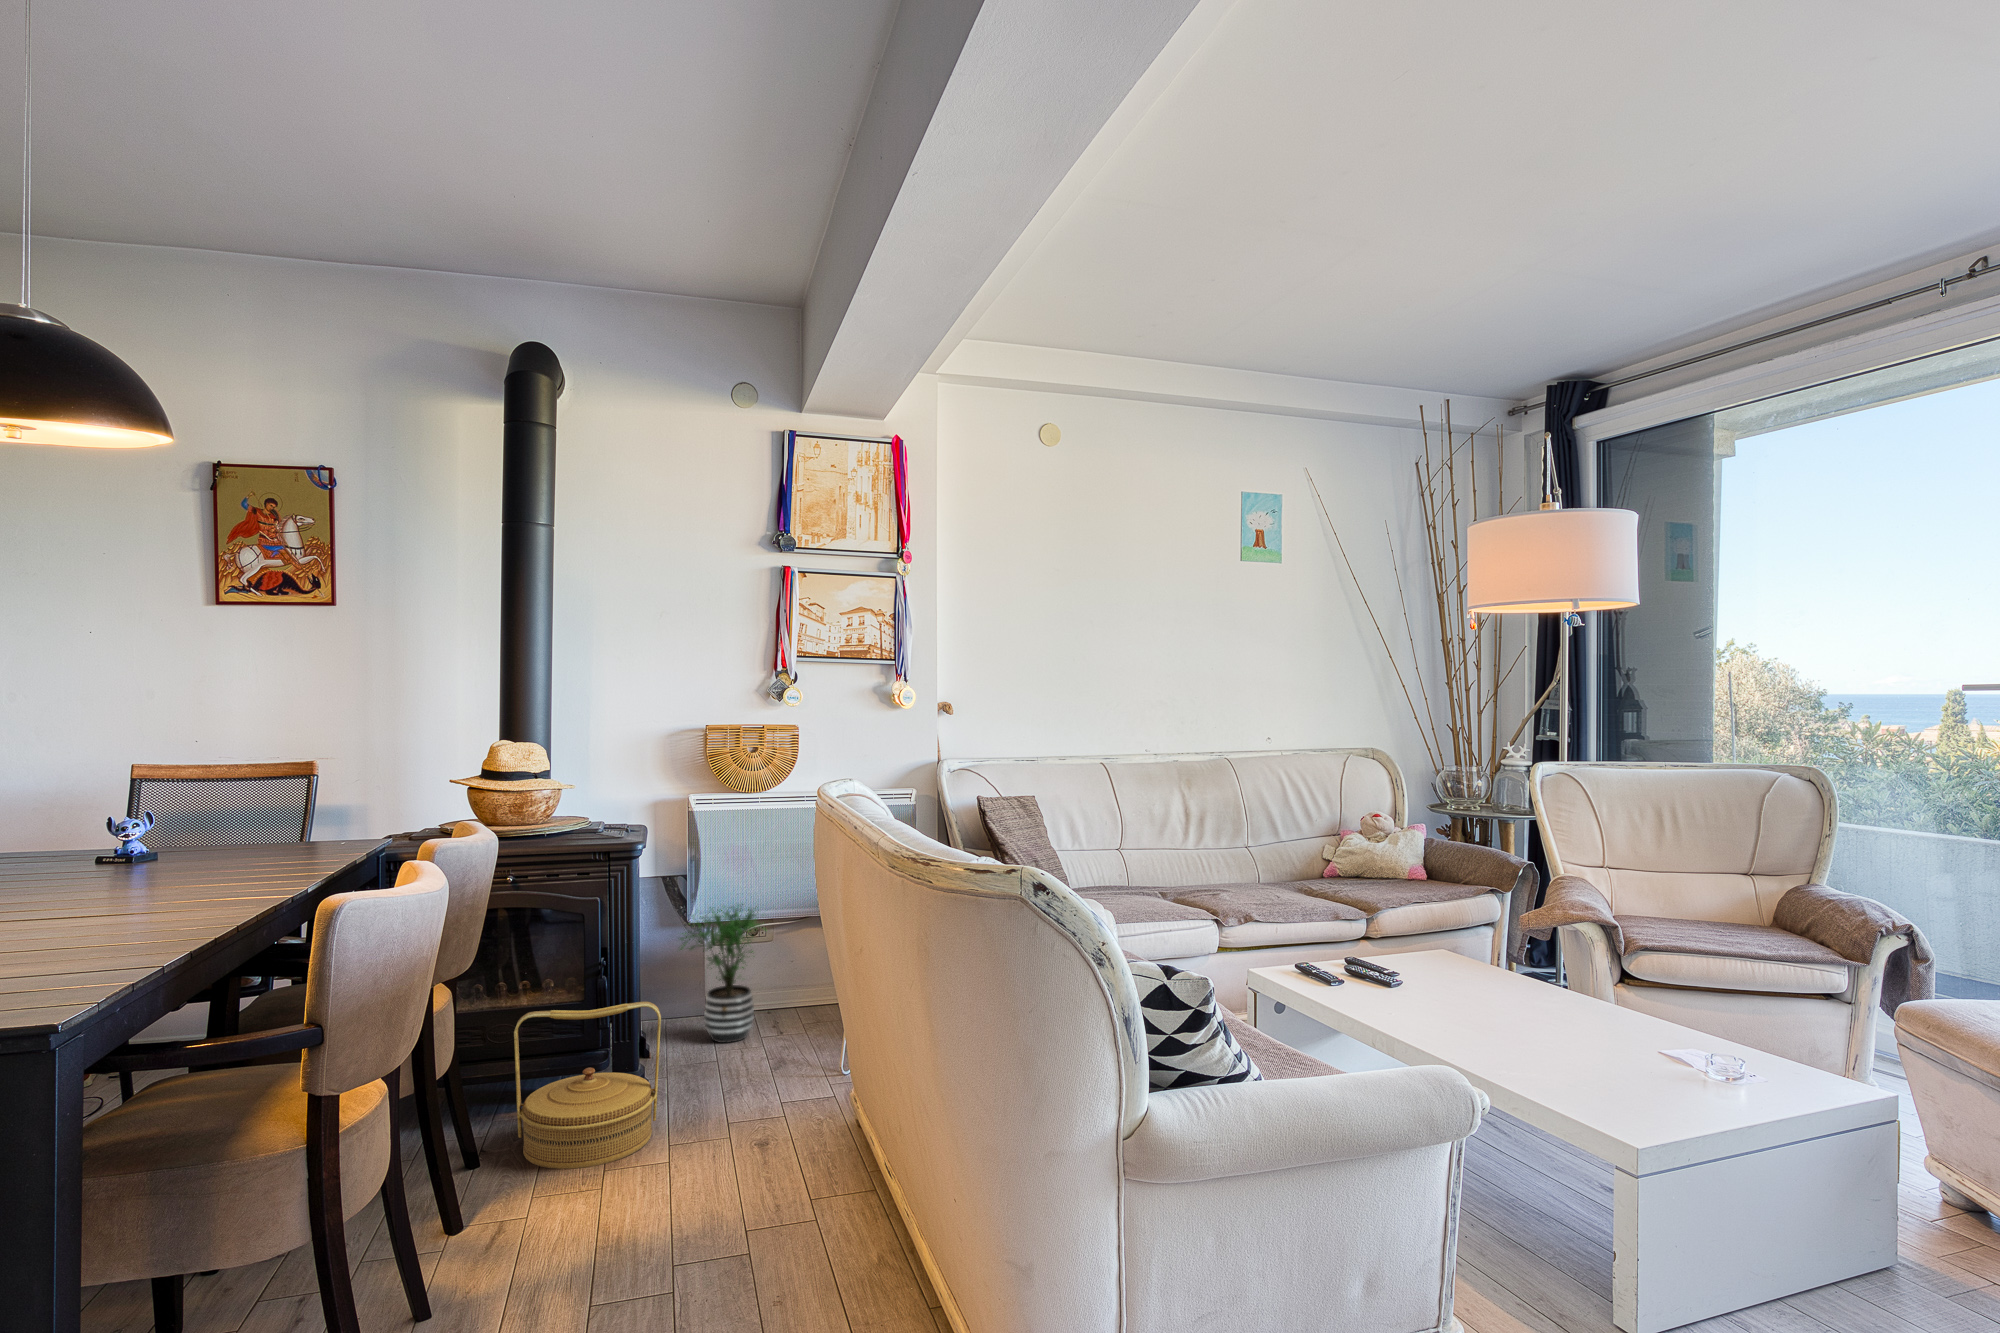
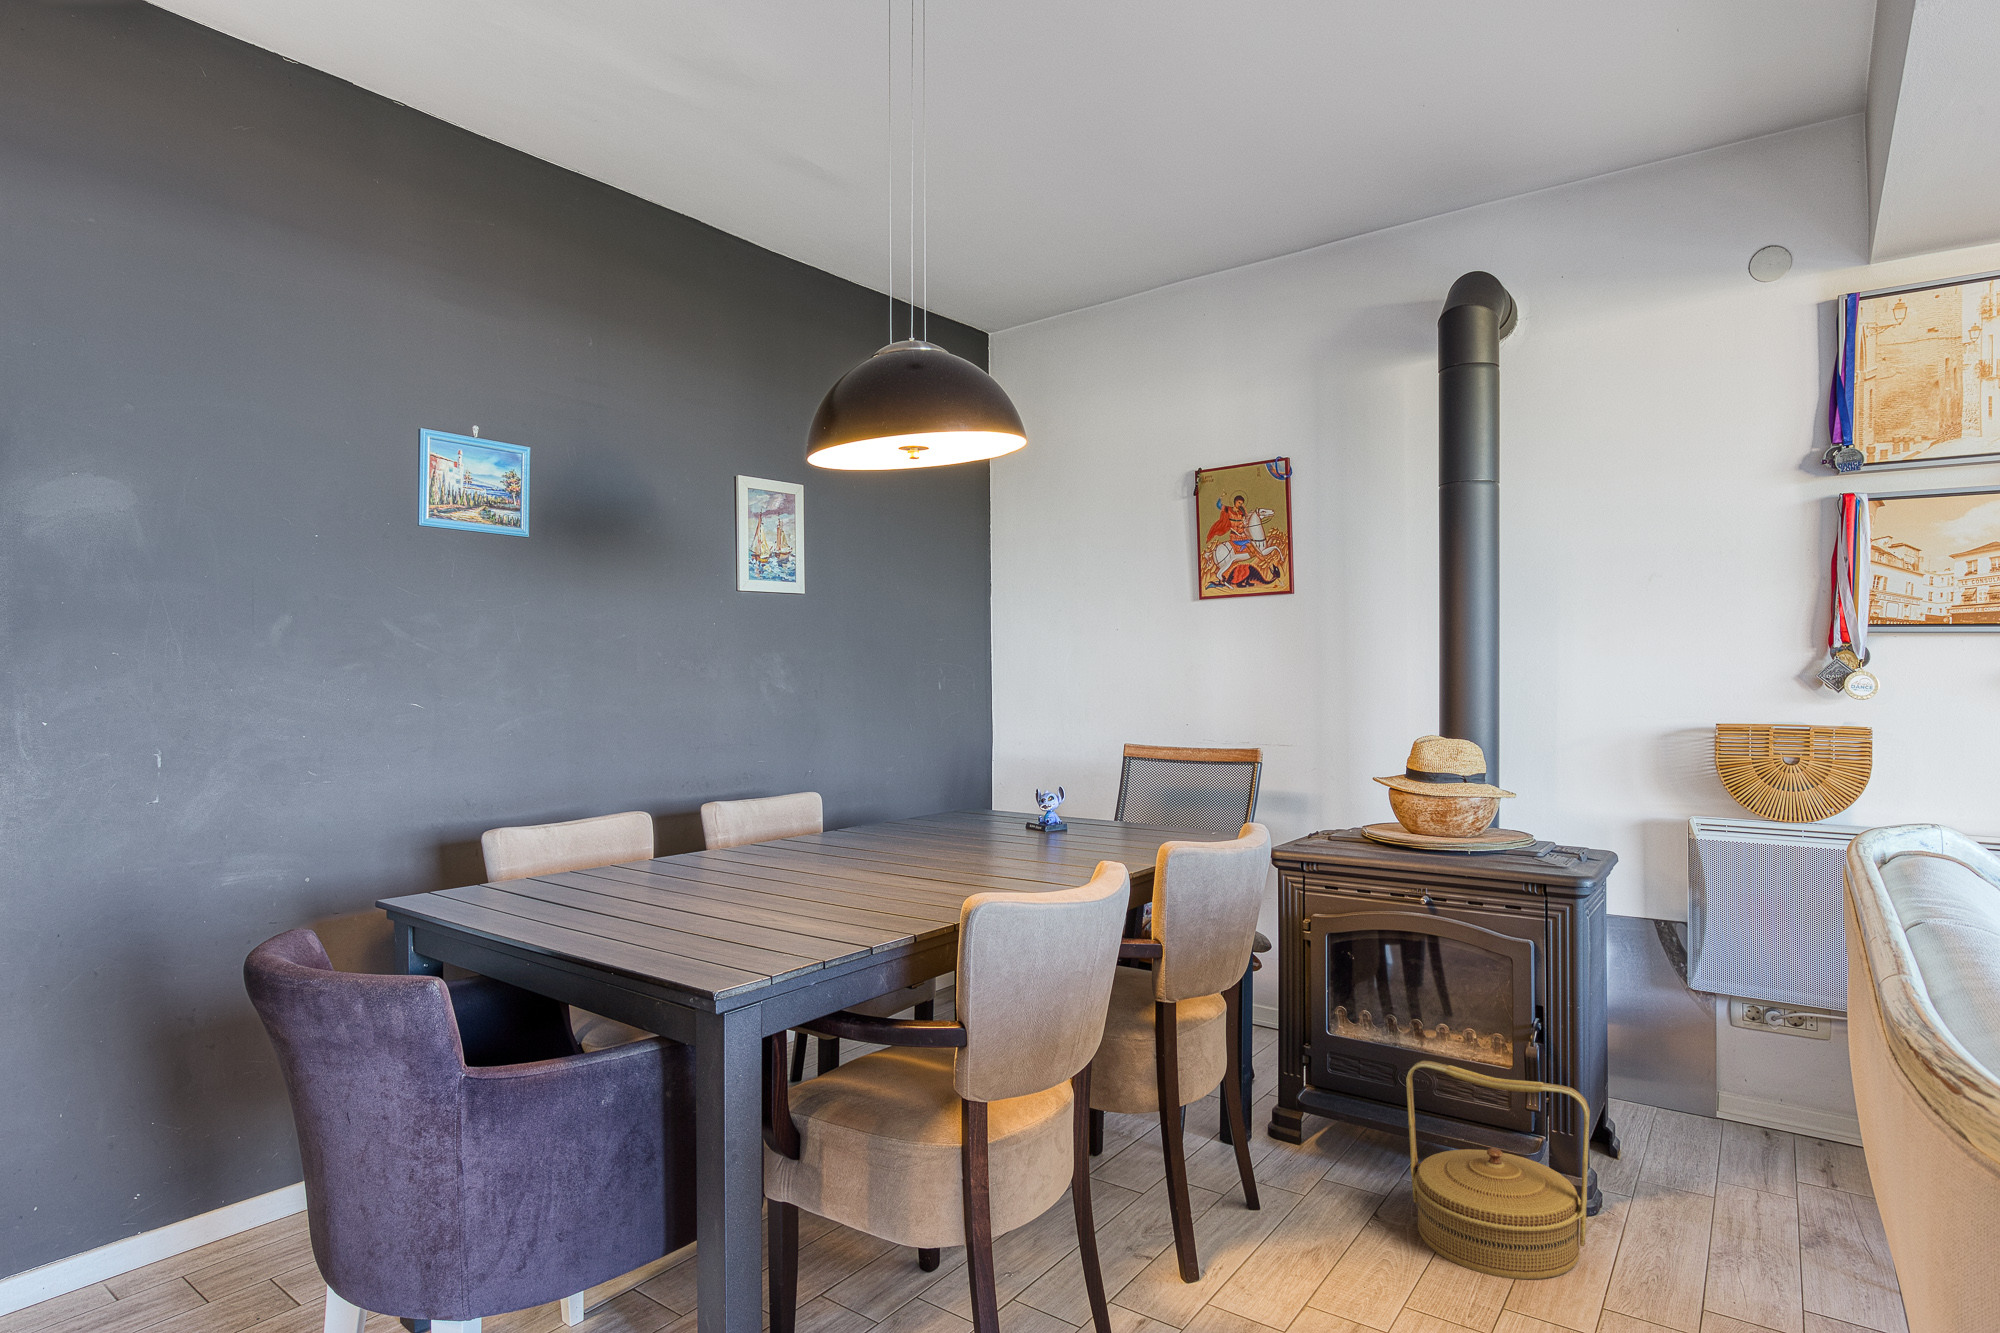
potted plant: present [680,904,764,1043] -> none [1660,969,1820,1168]

